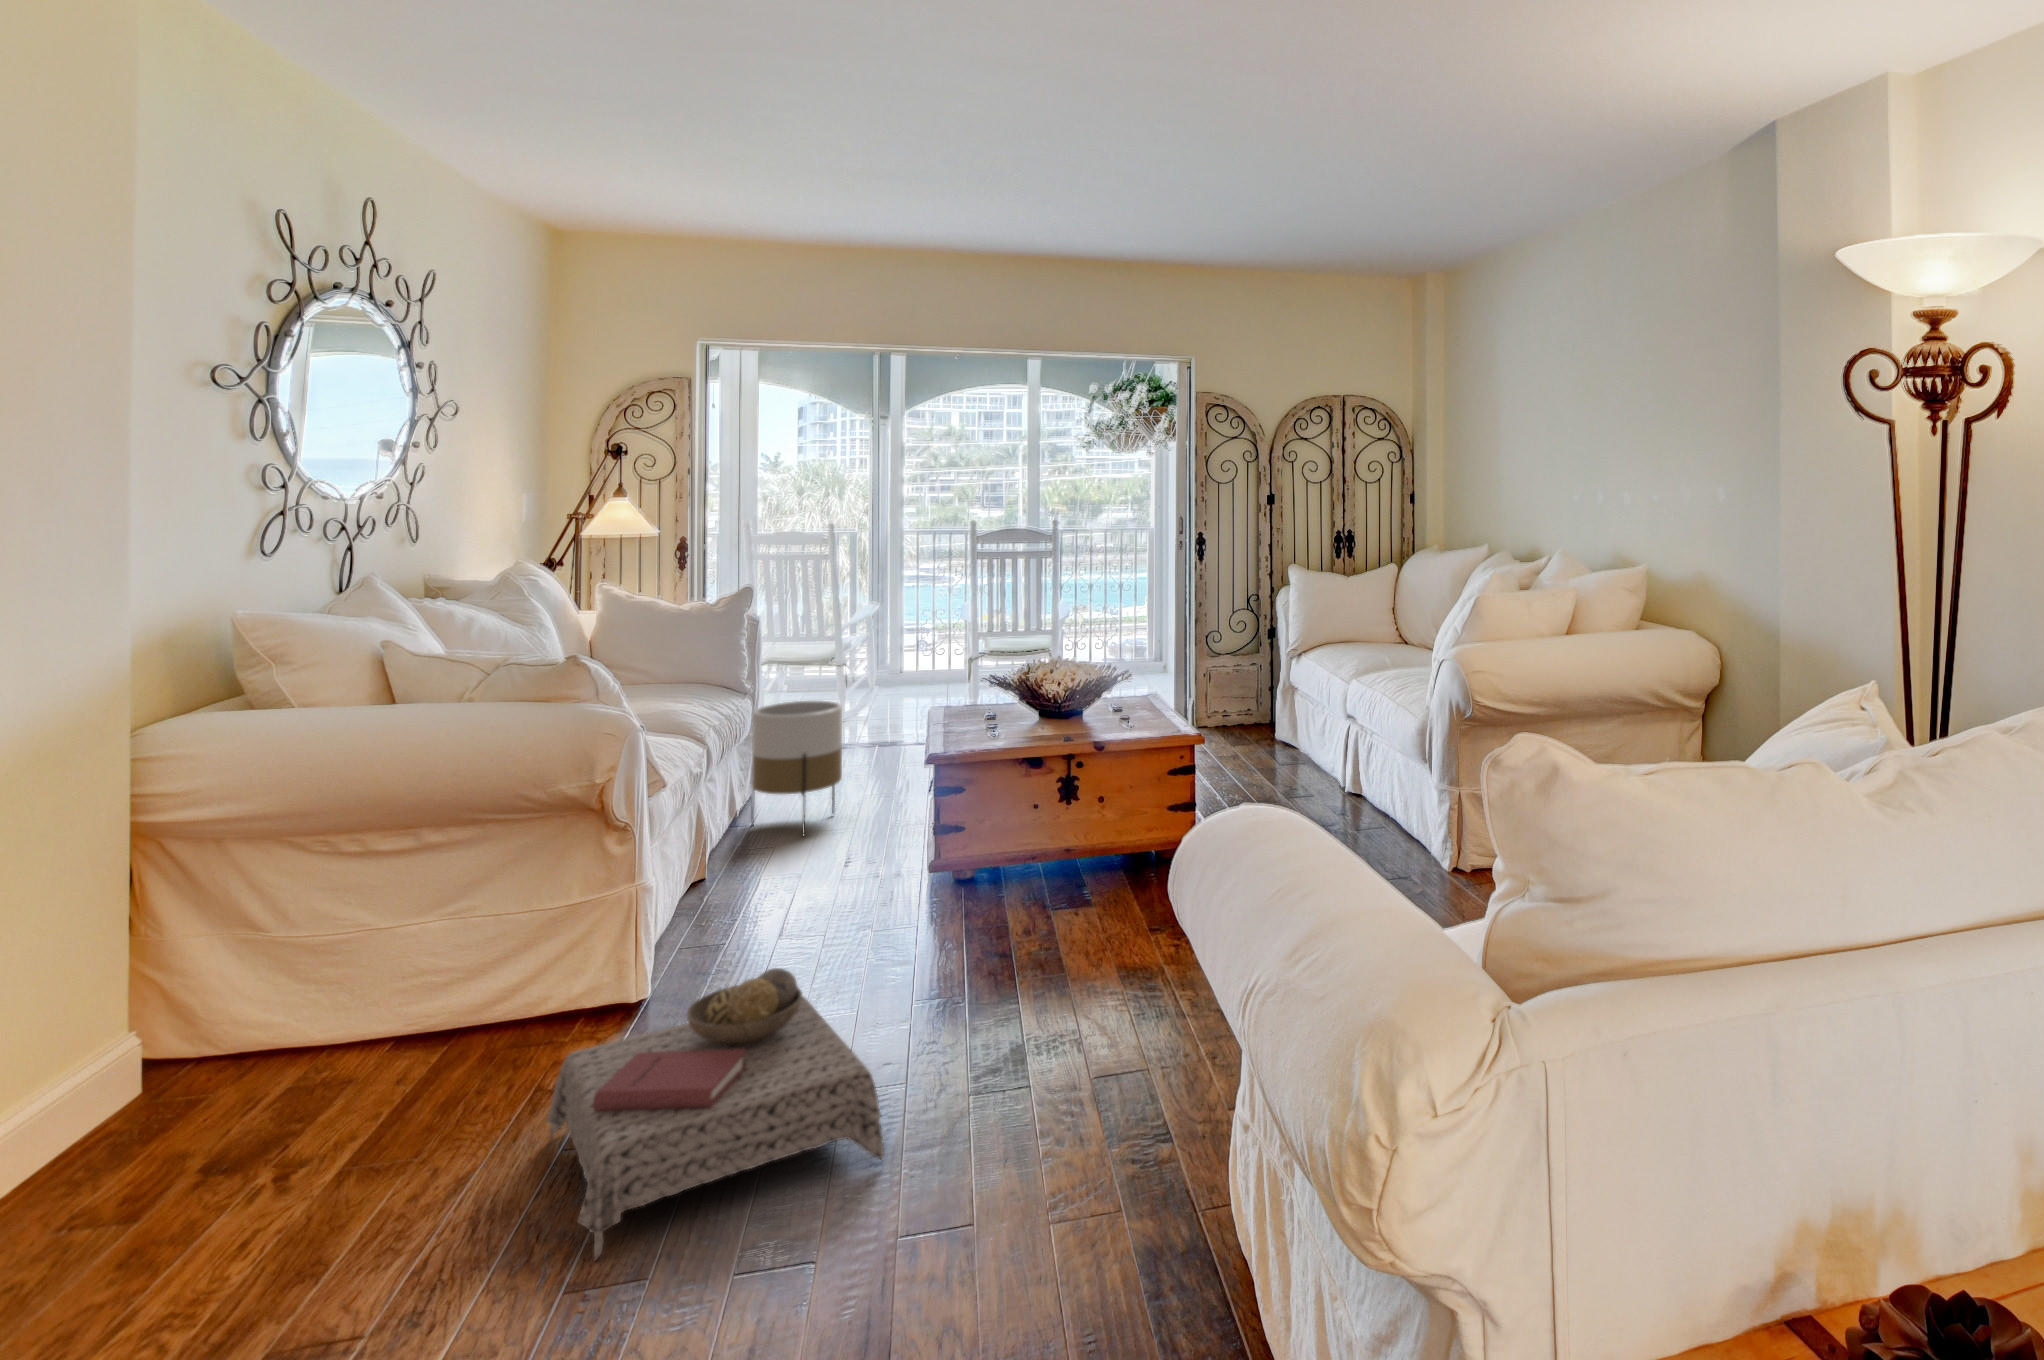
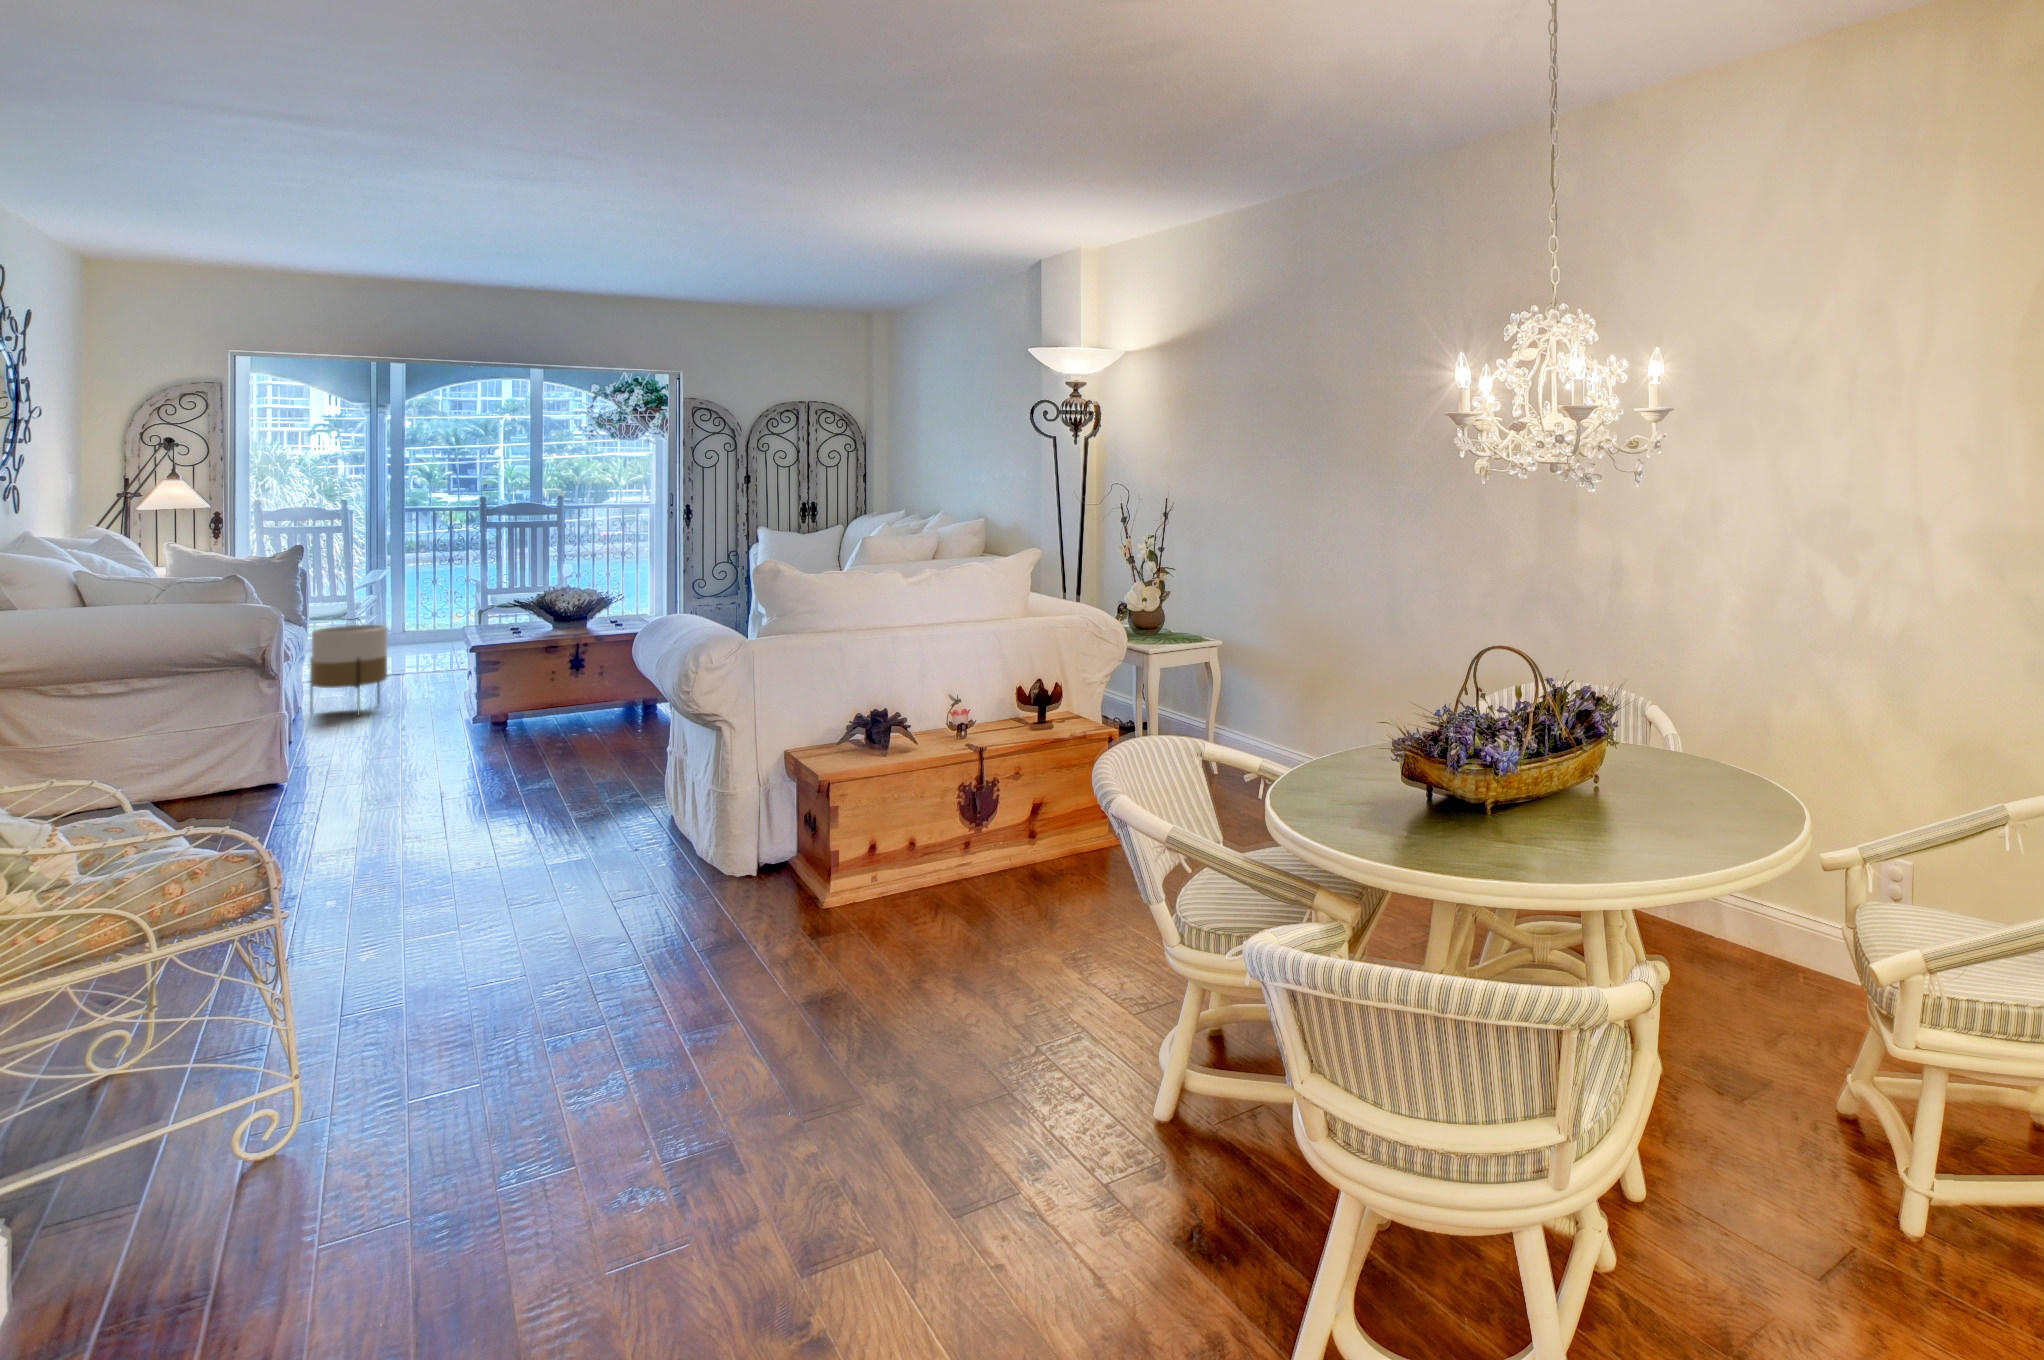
ottoman: present [546,968,885,1260] -> none [255,726,466,840]

